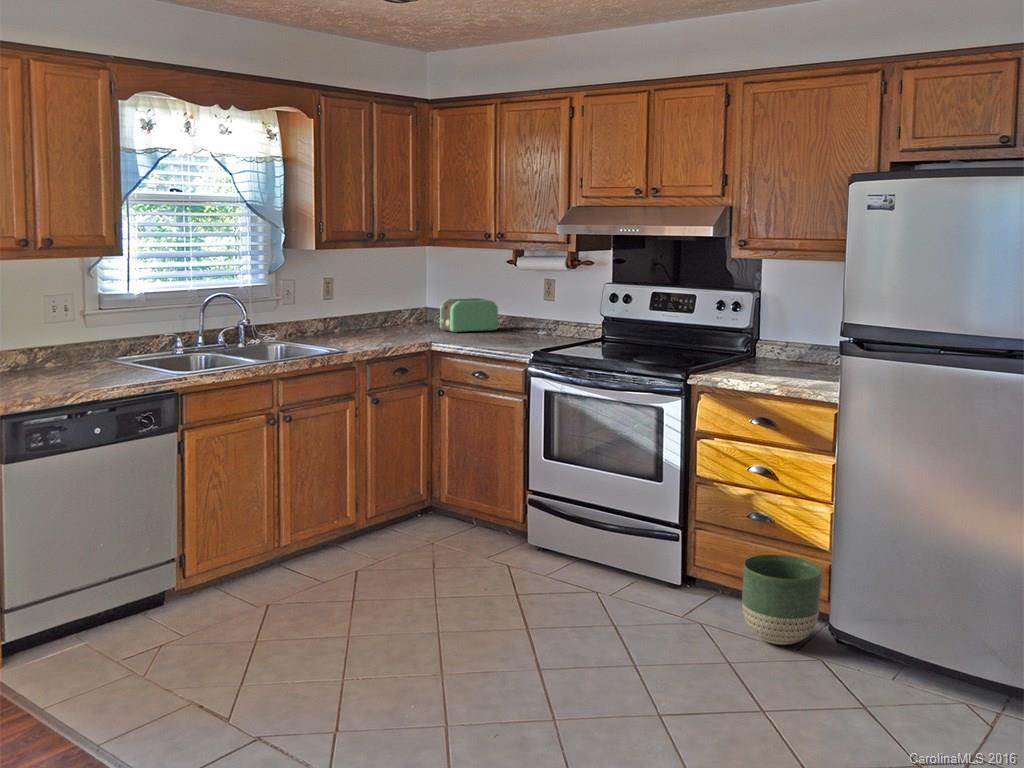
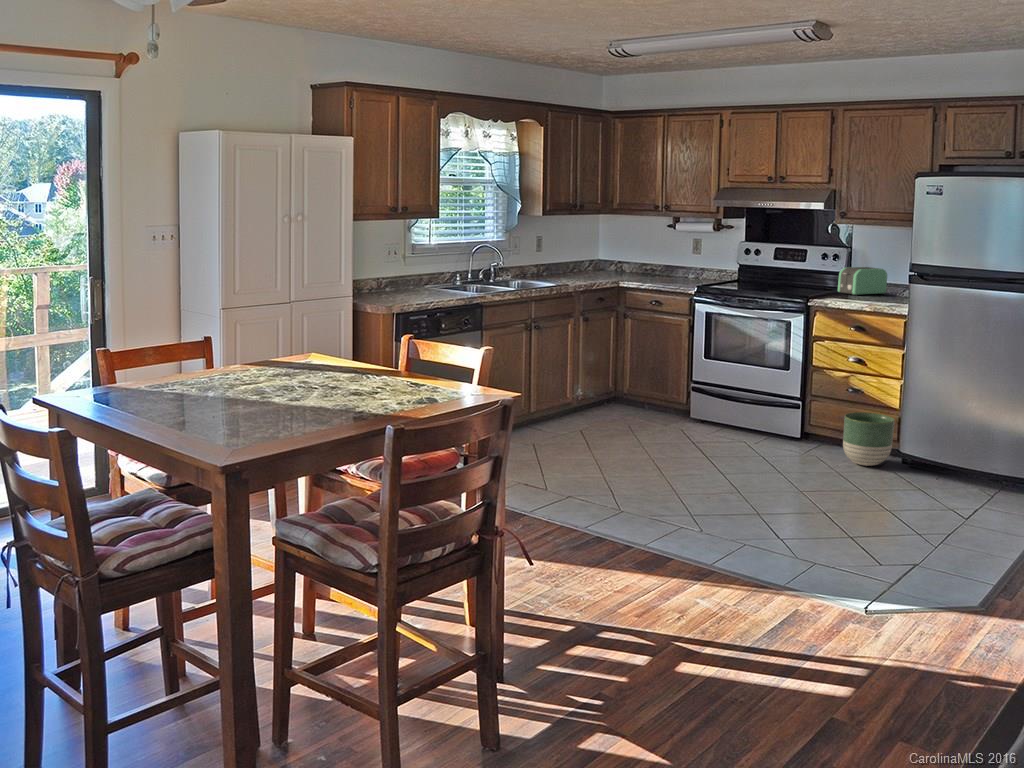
toaster: present [440,298,498,333] -> present [838,267,887,295]

